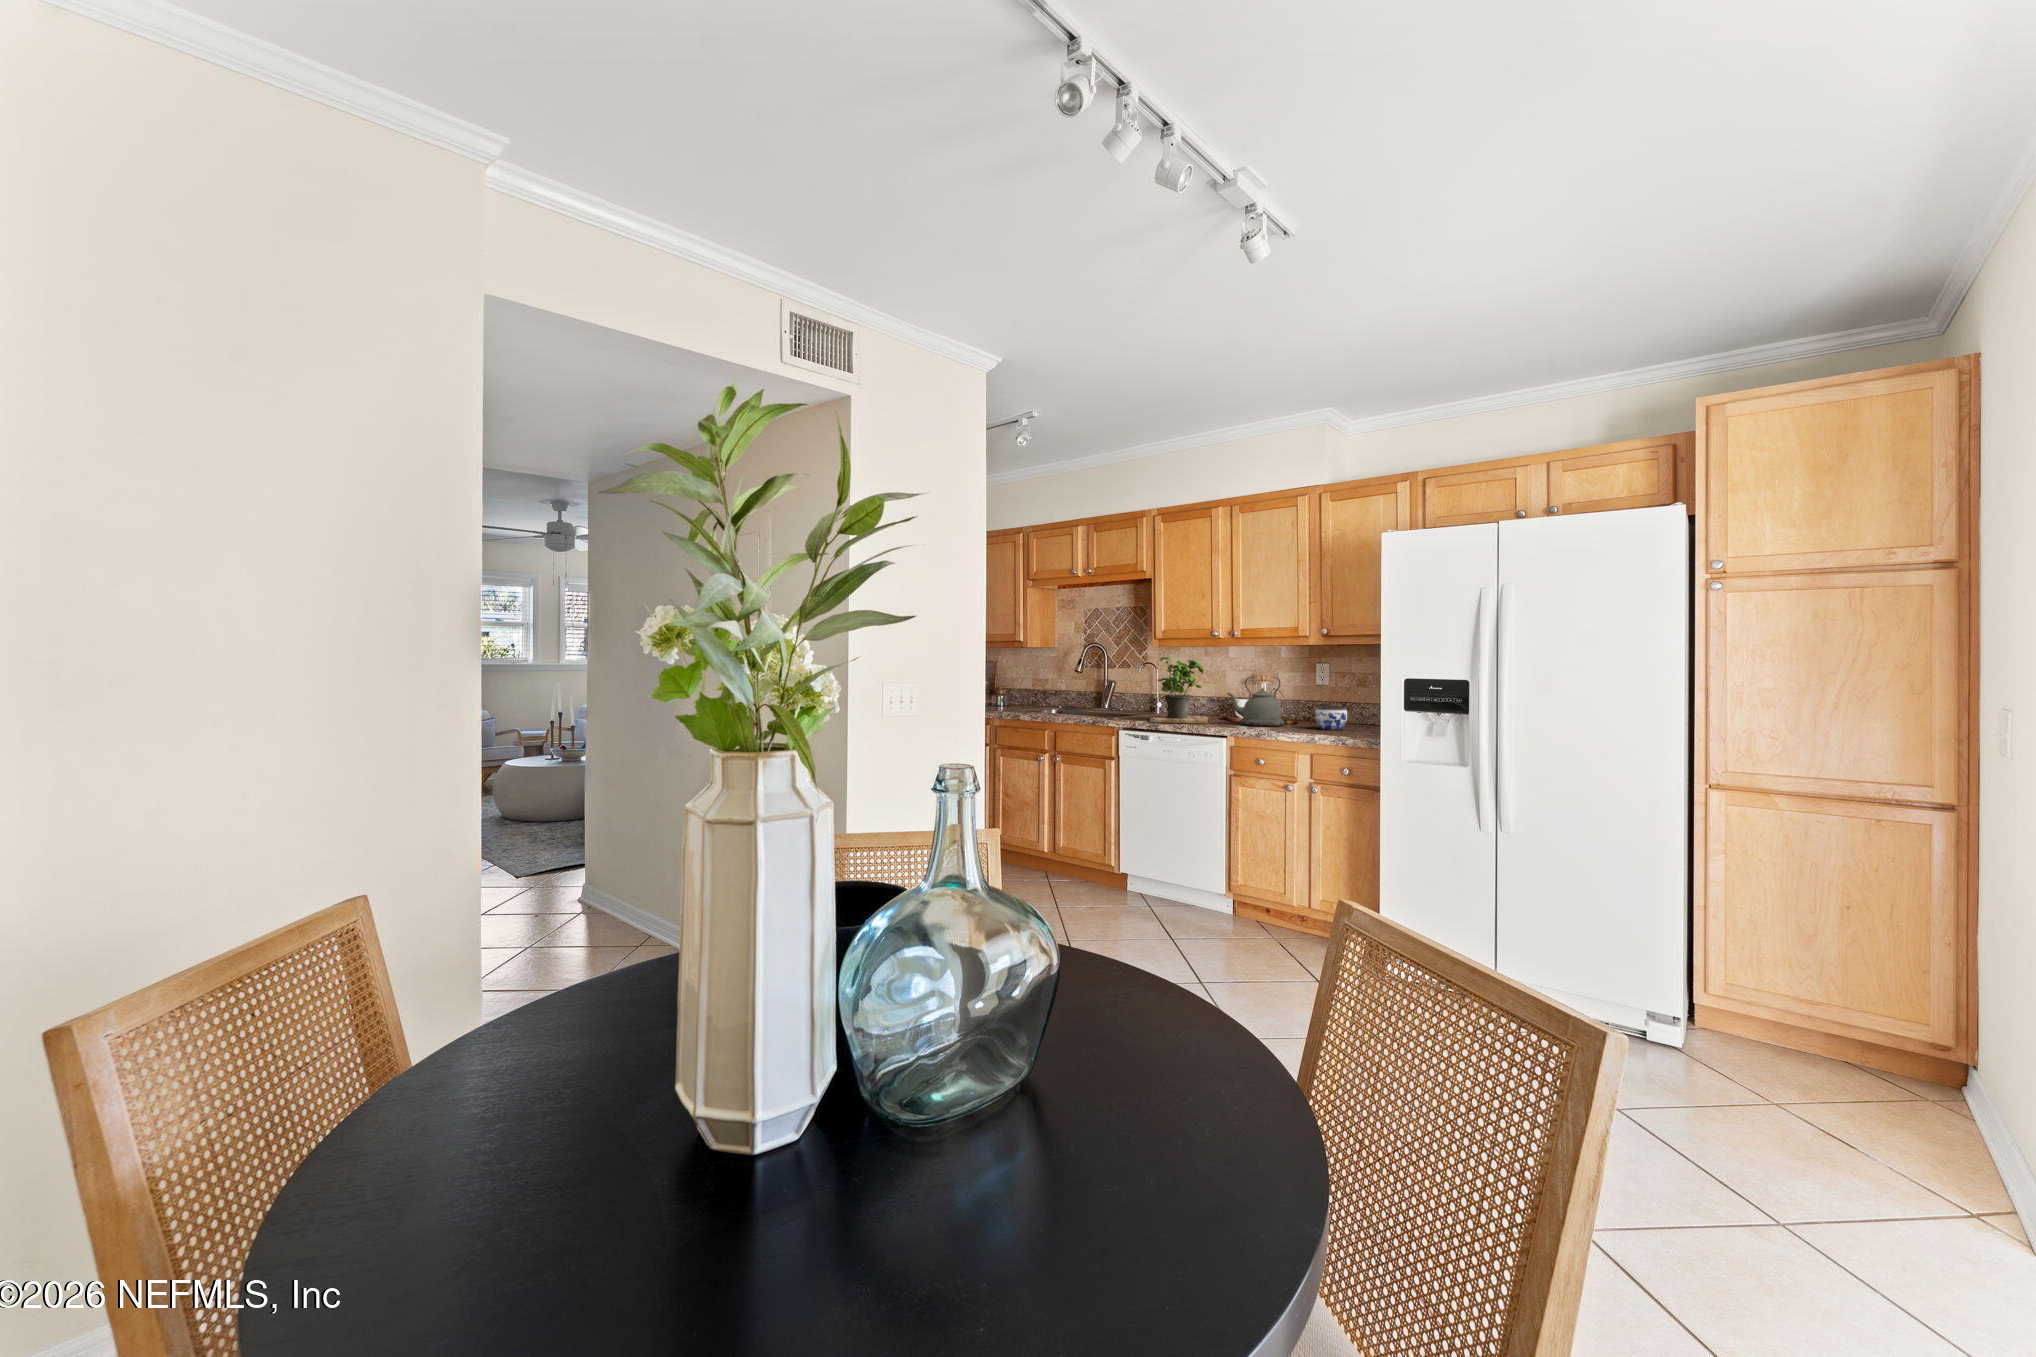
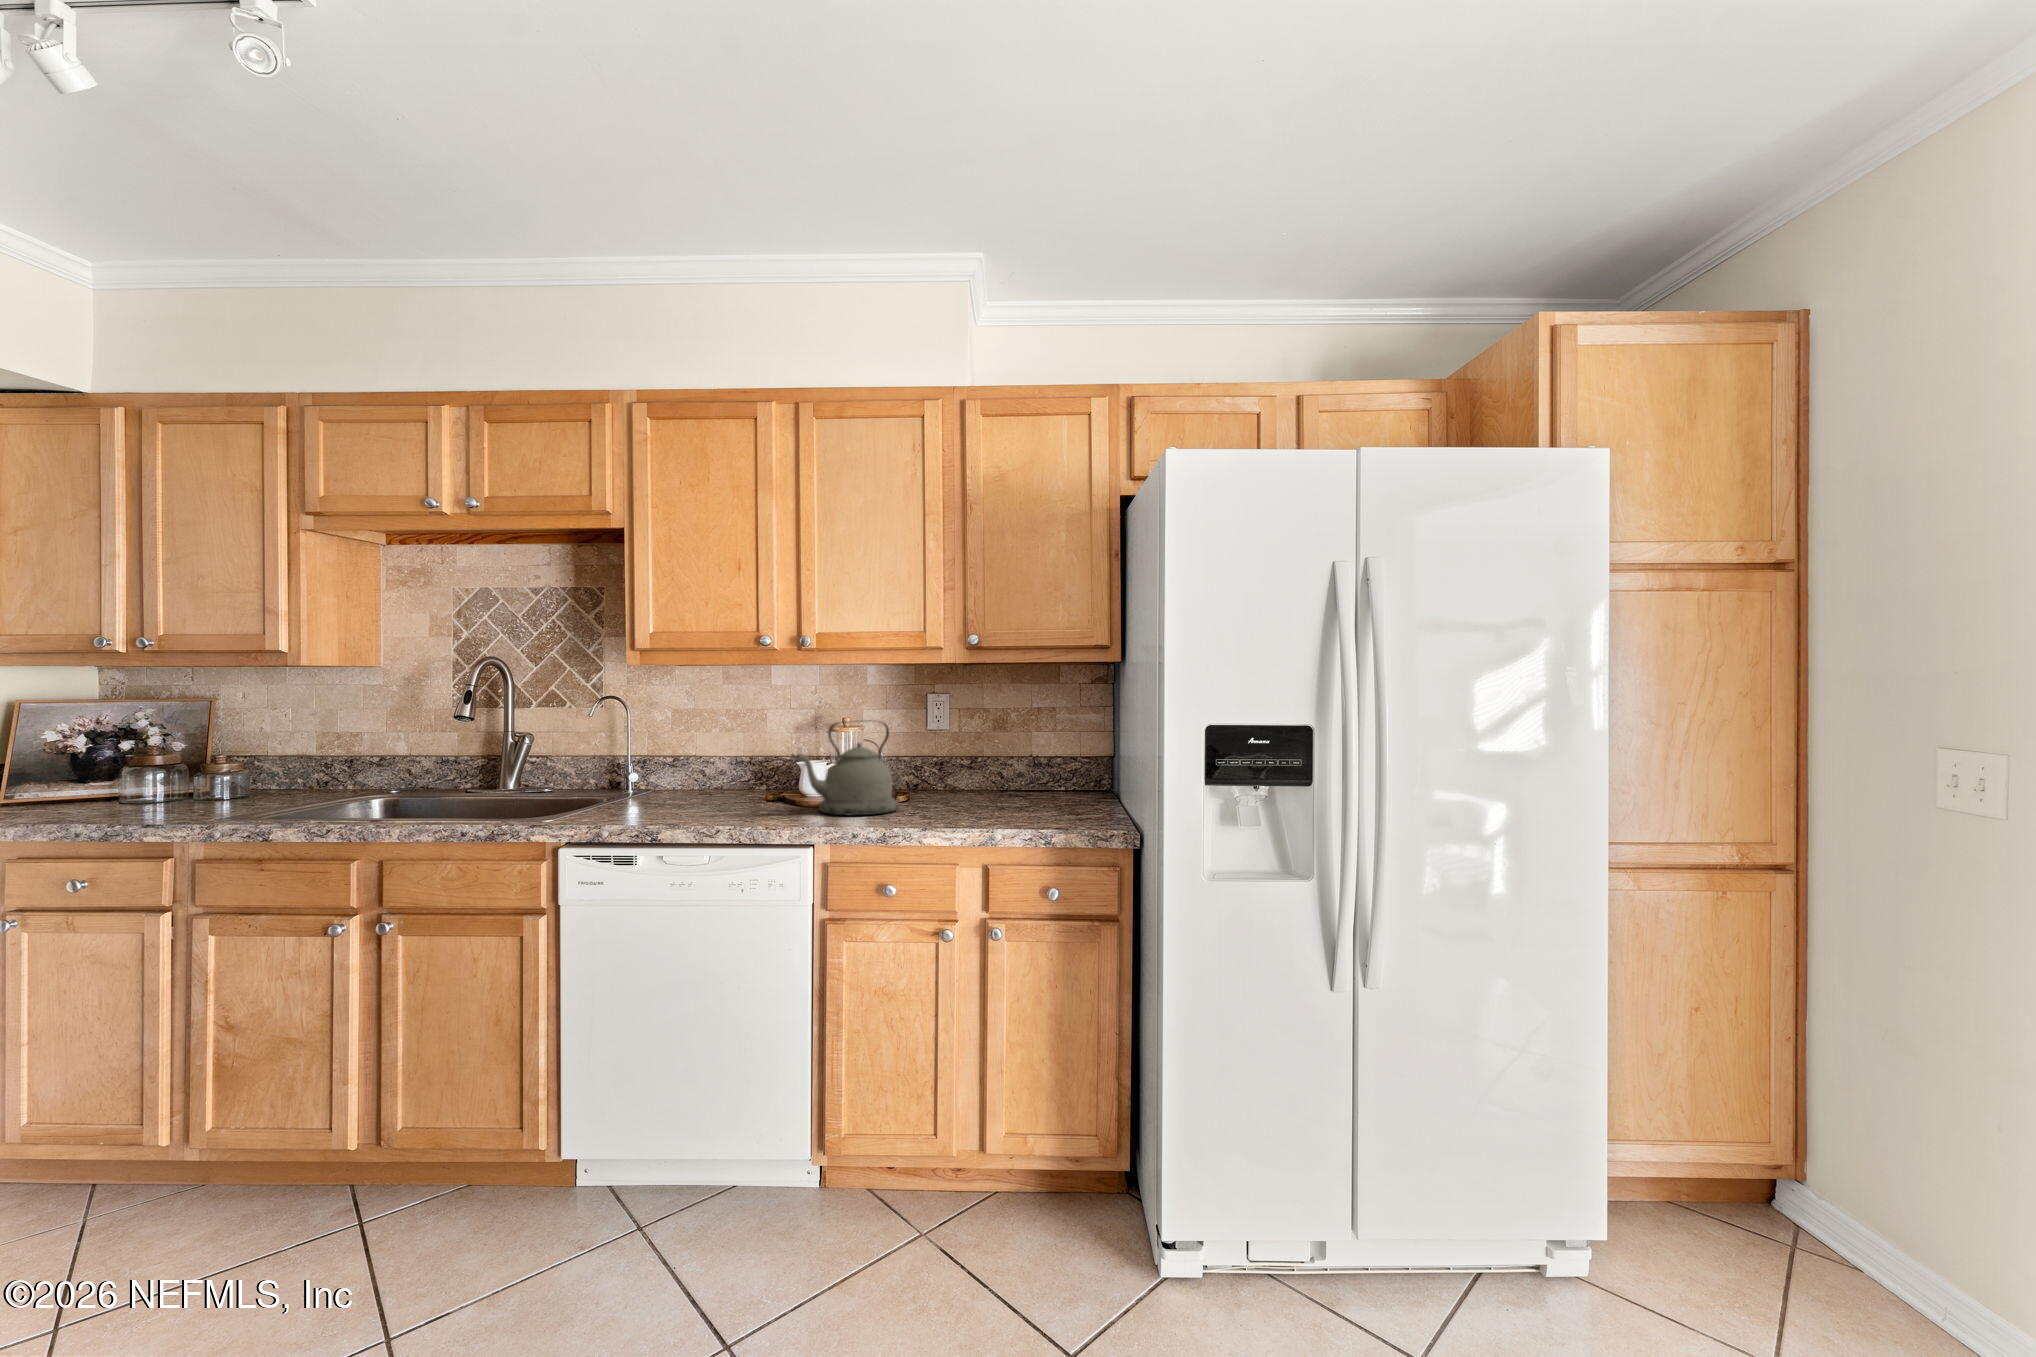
potted plant: present [1150,657,1209,724] -> none [633,685,757,825]
jar: present [1315,706,1348,730] -> none [958,769,1012,813]

